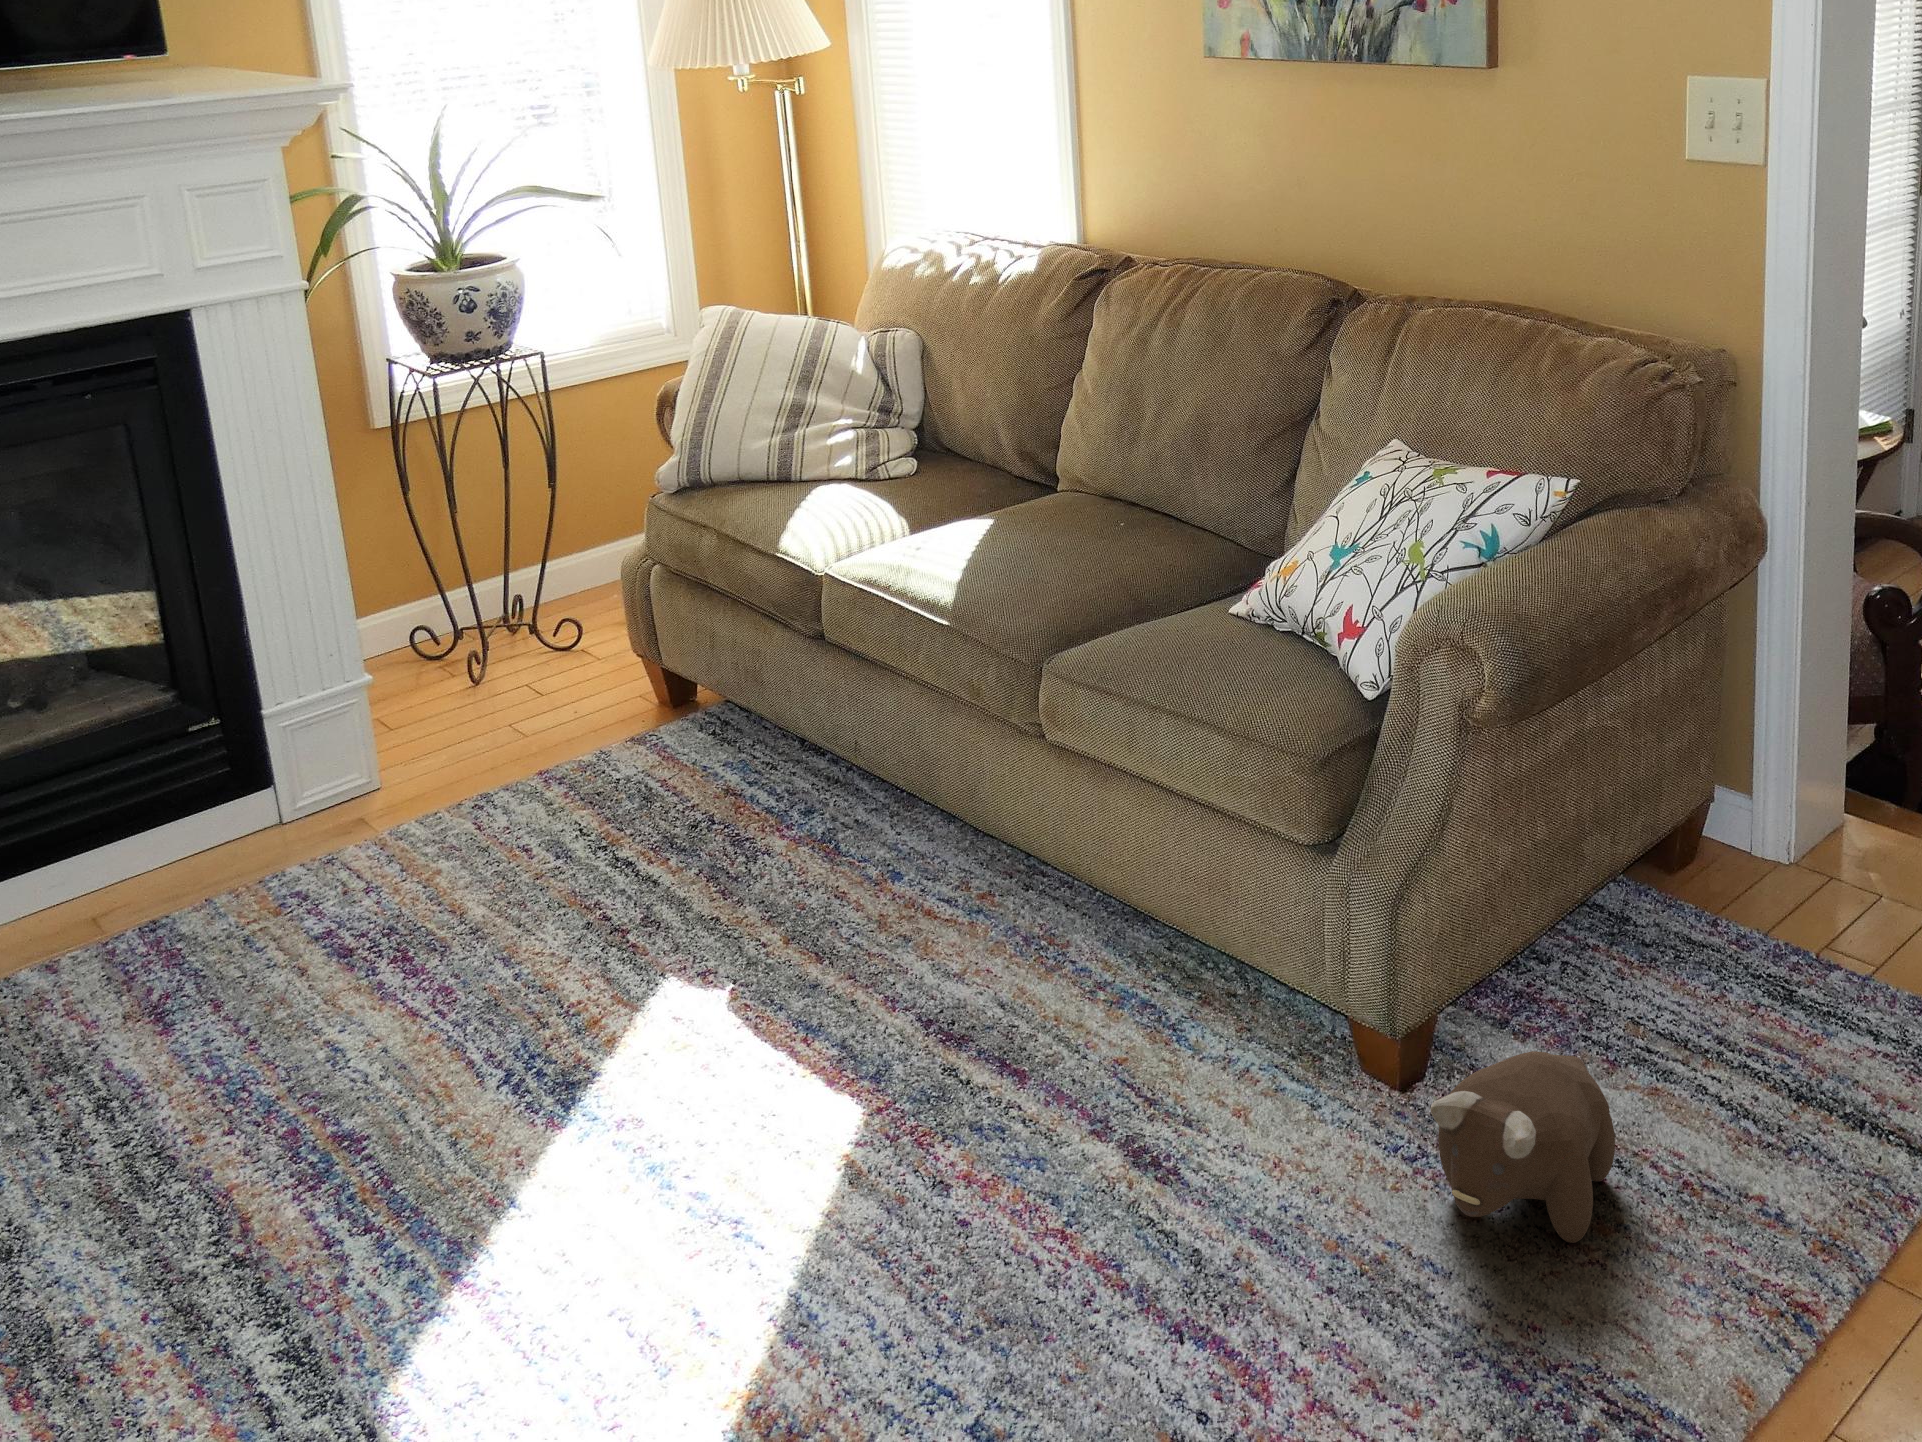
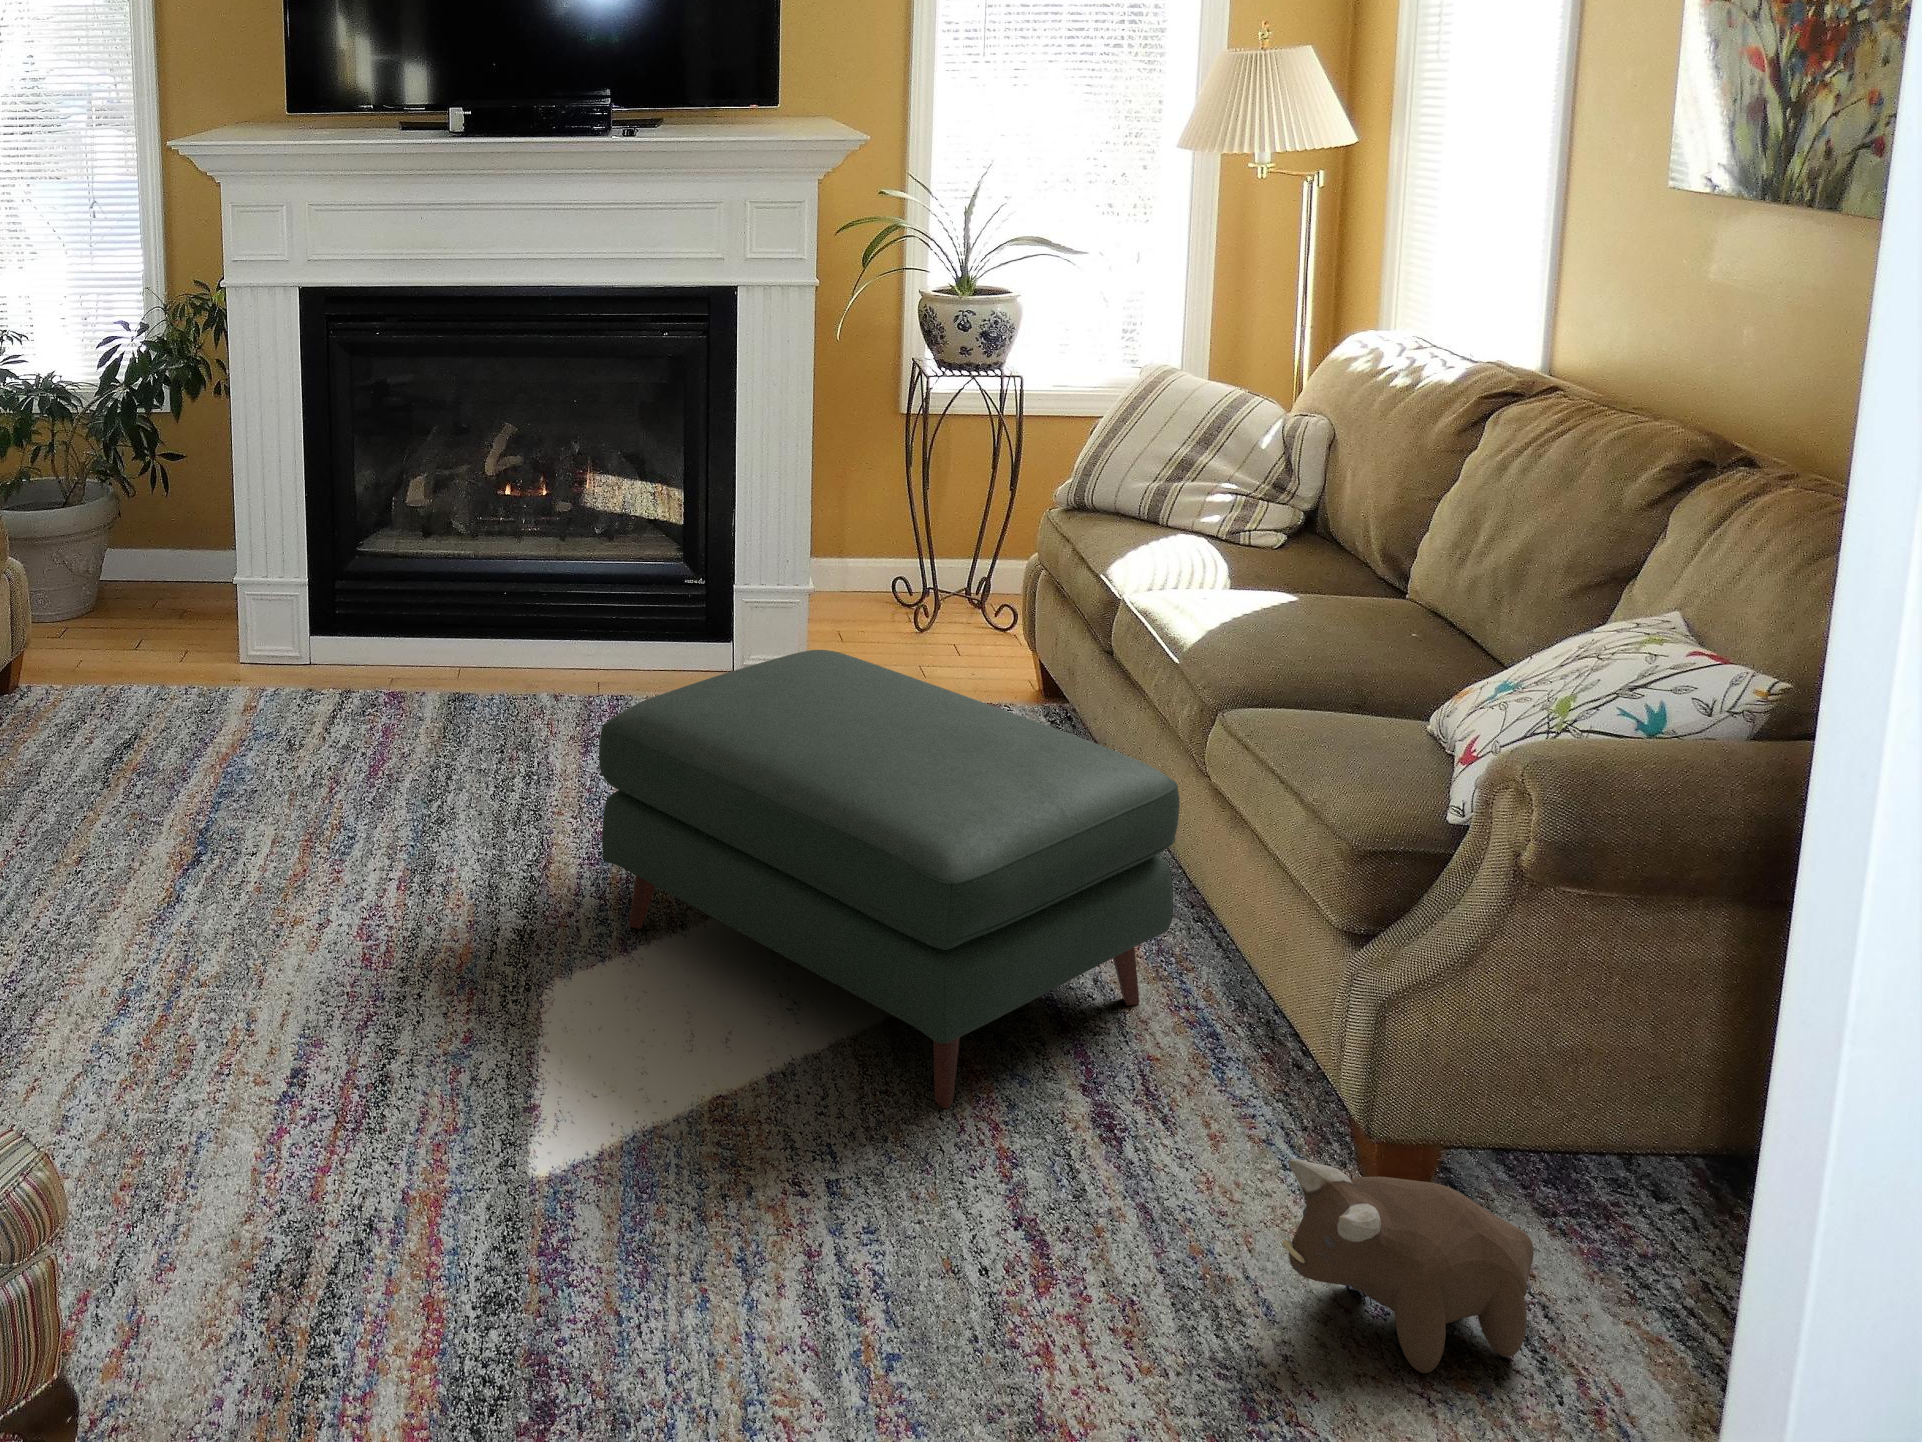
ottoman: none [350,748,1071,1250] -> present [599,650,1180,1108]

